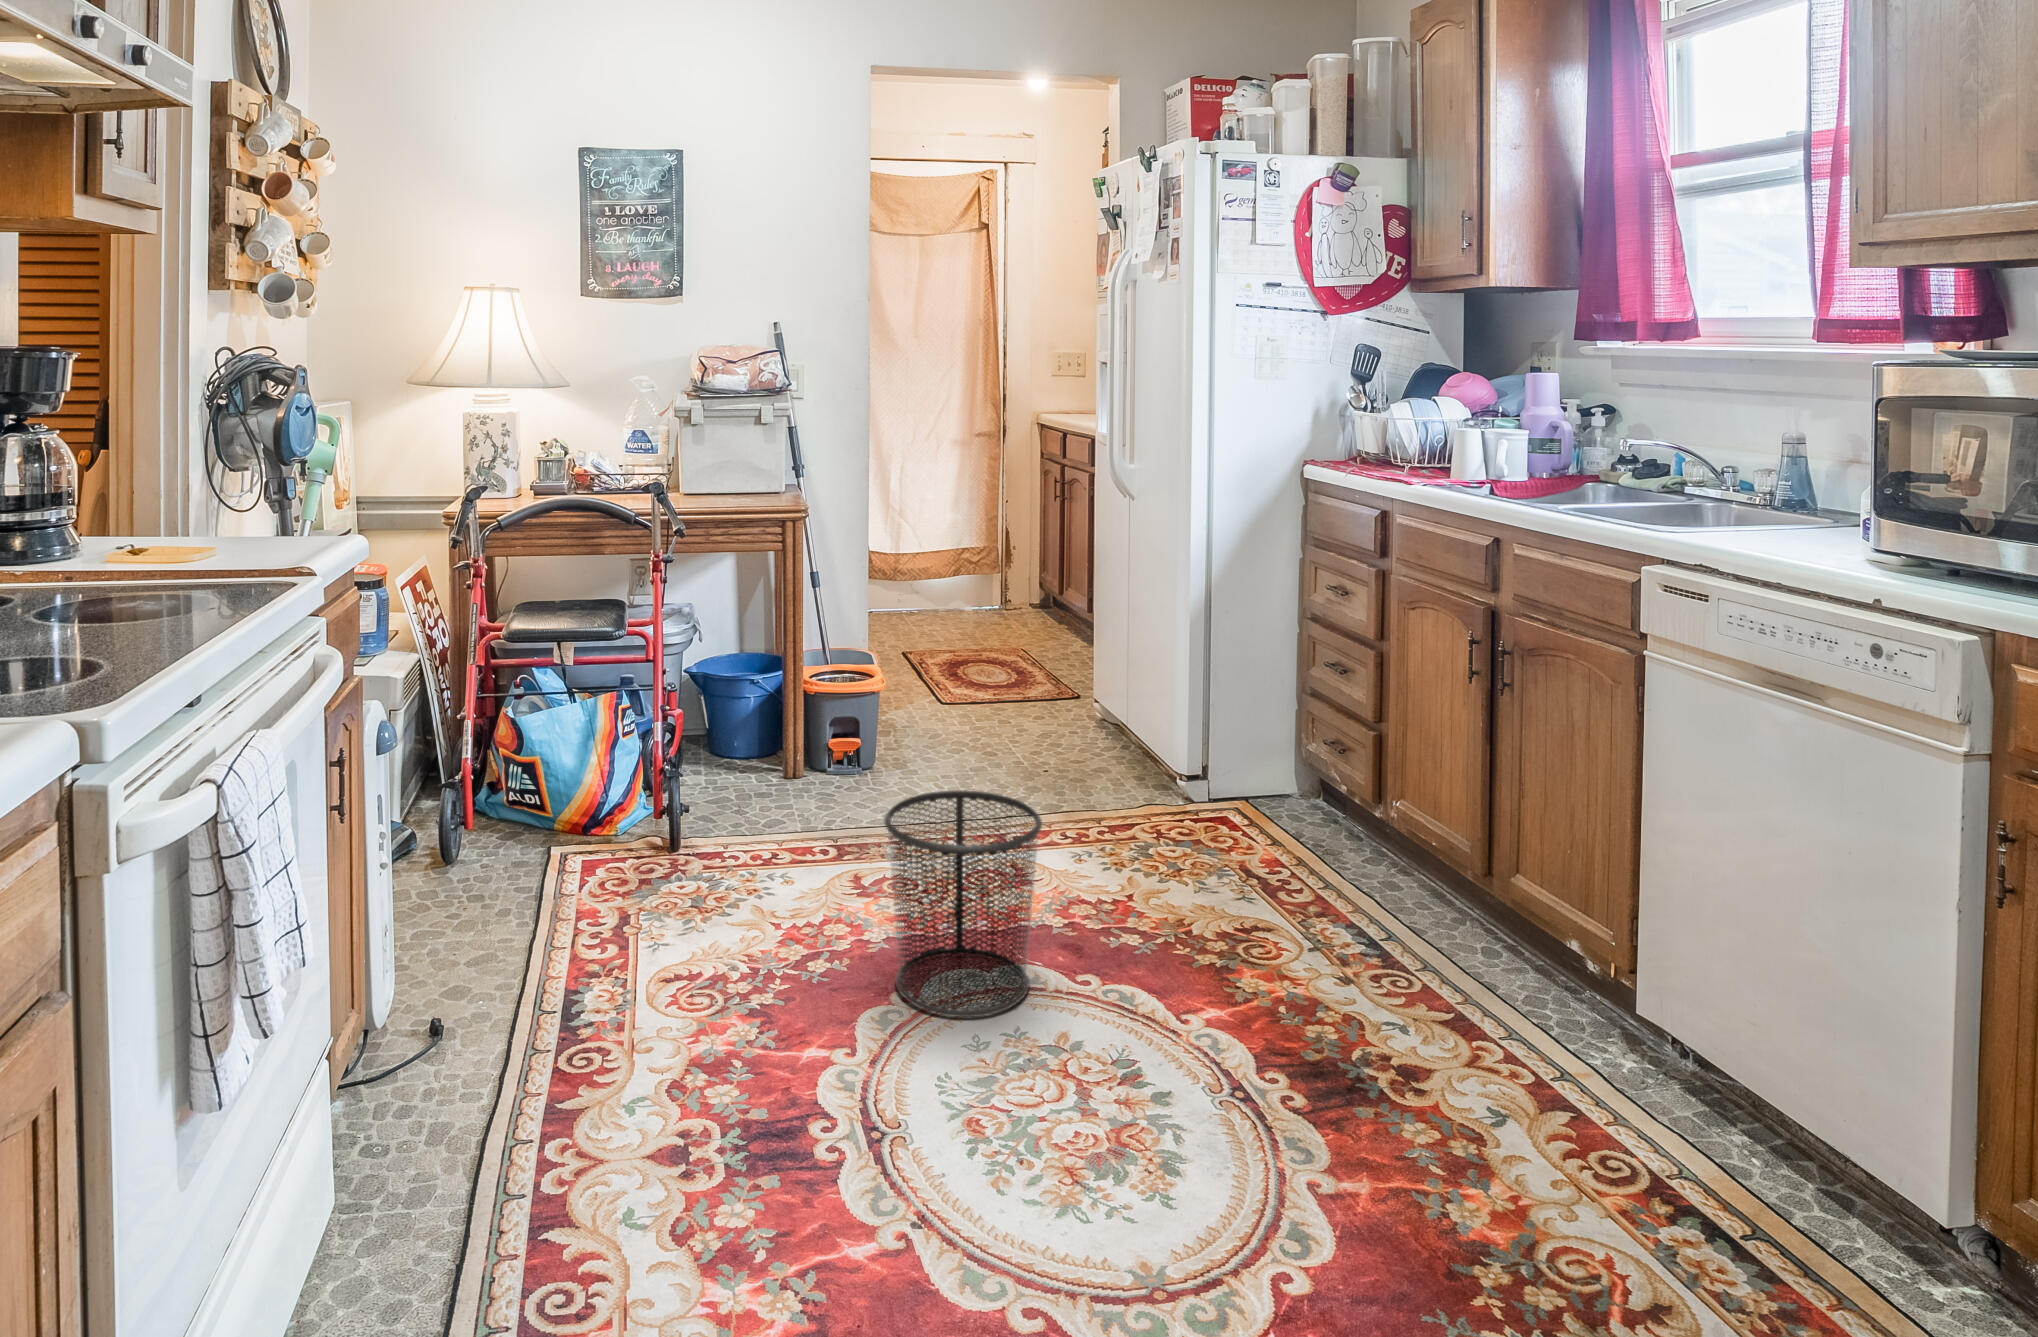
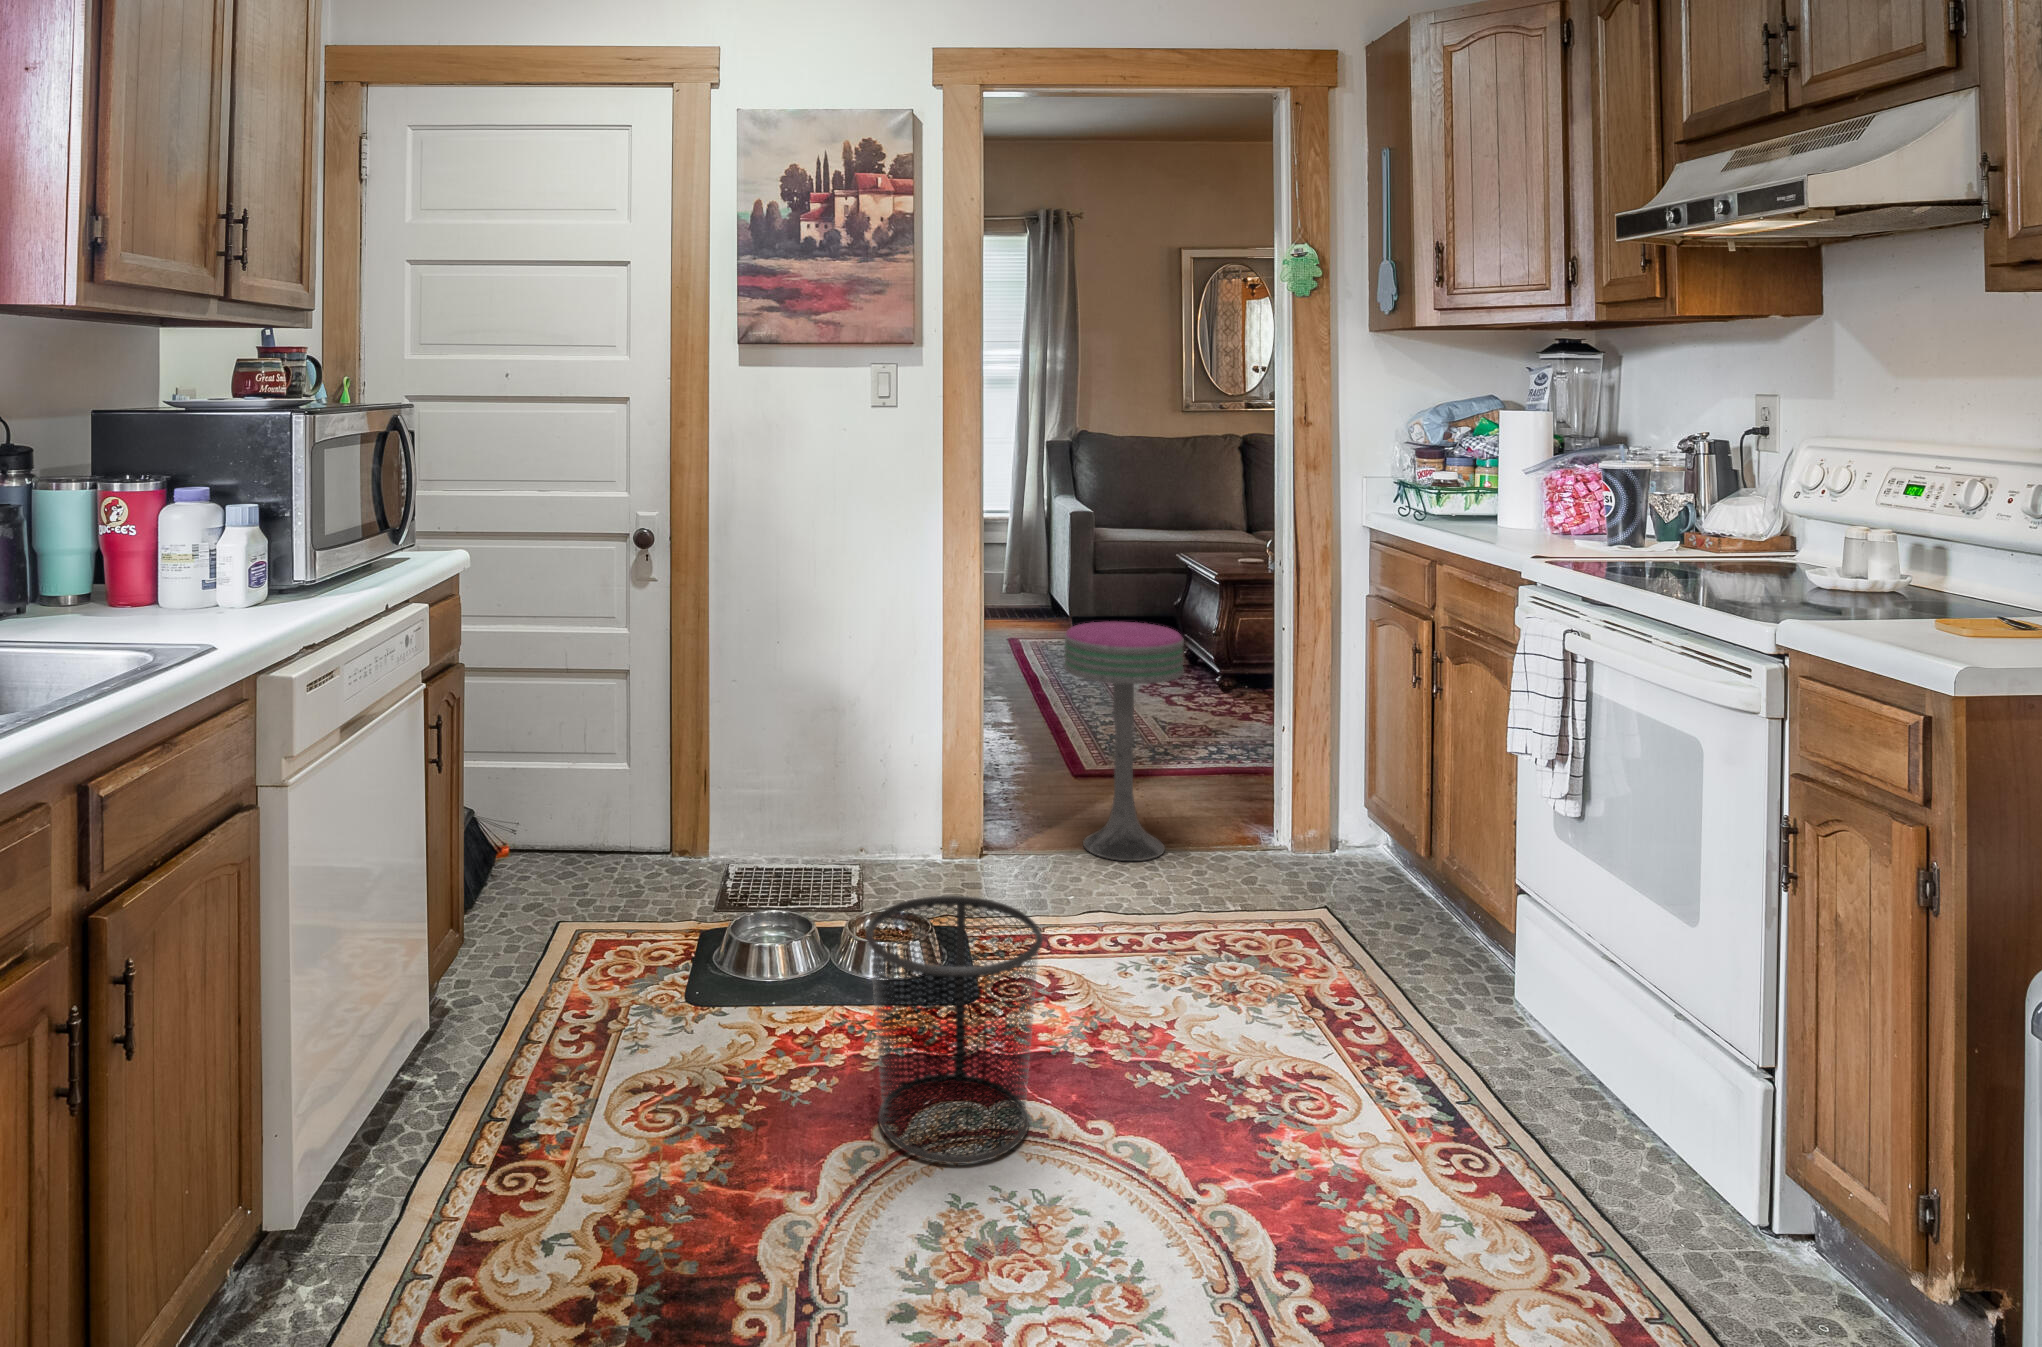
bar stool: none [1003,552,1112,769] -> present [1064,621,1184,861]

